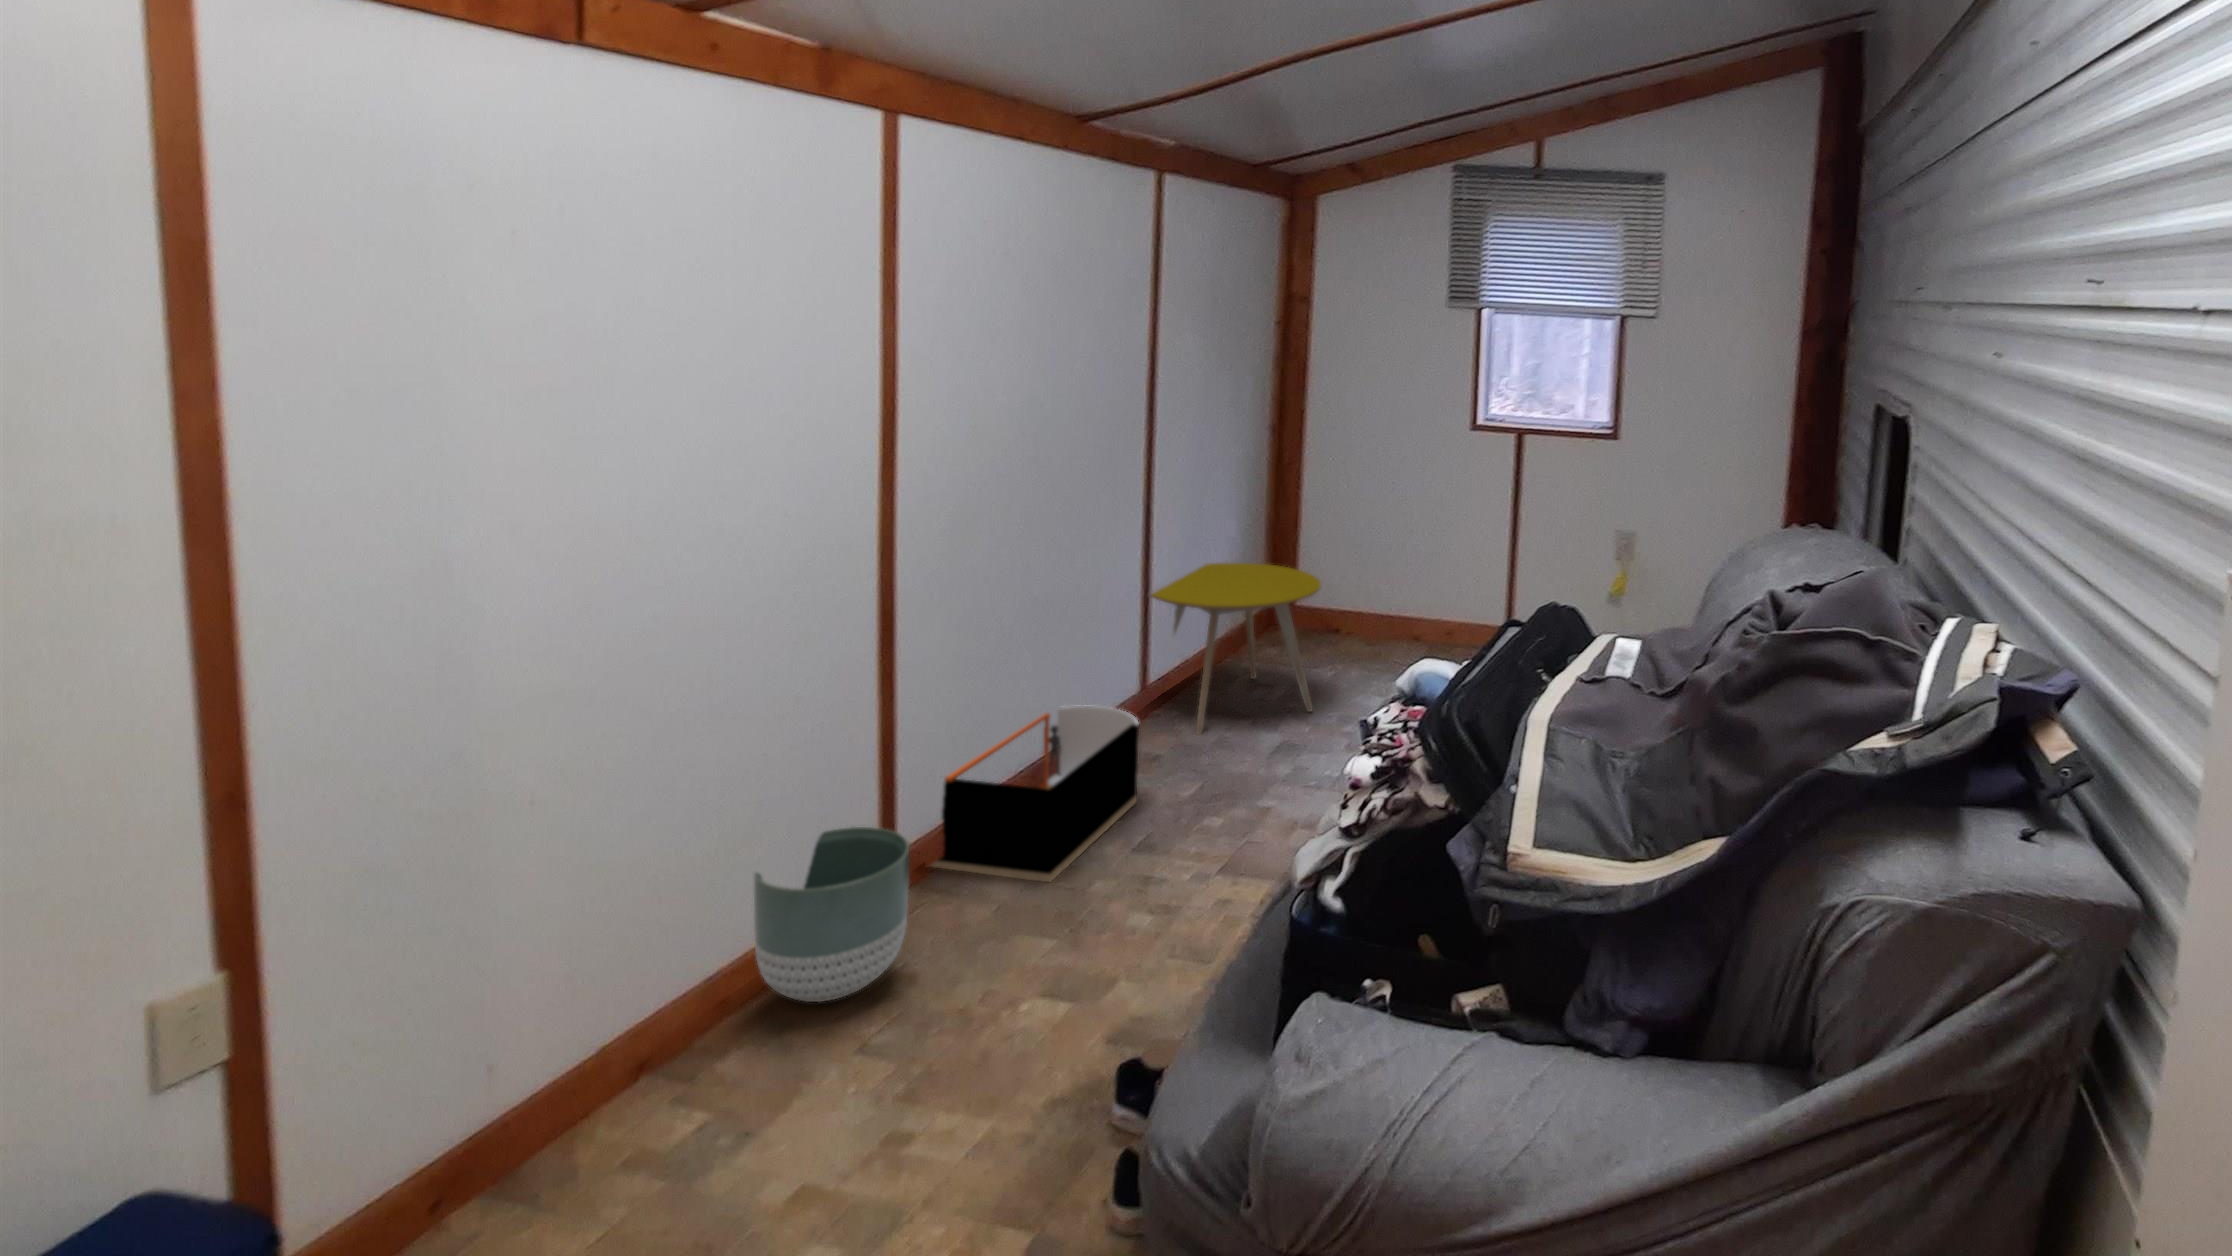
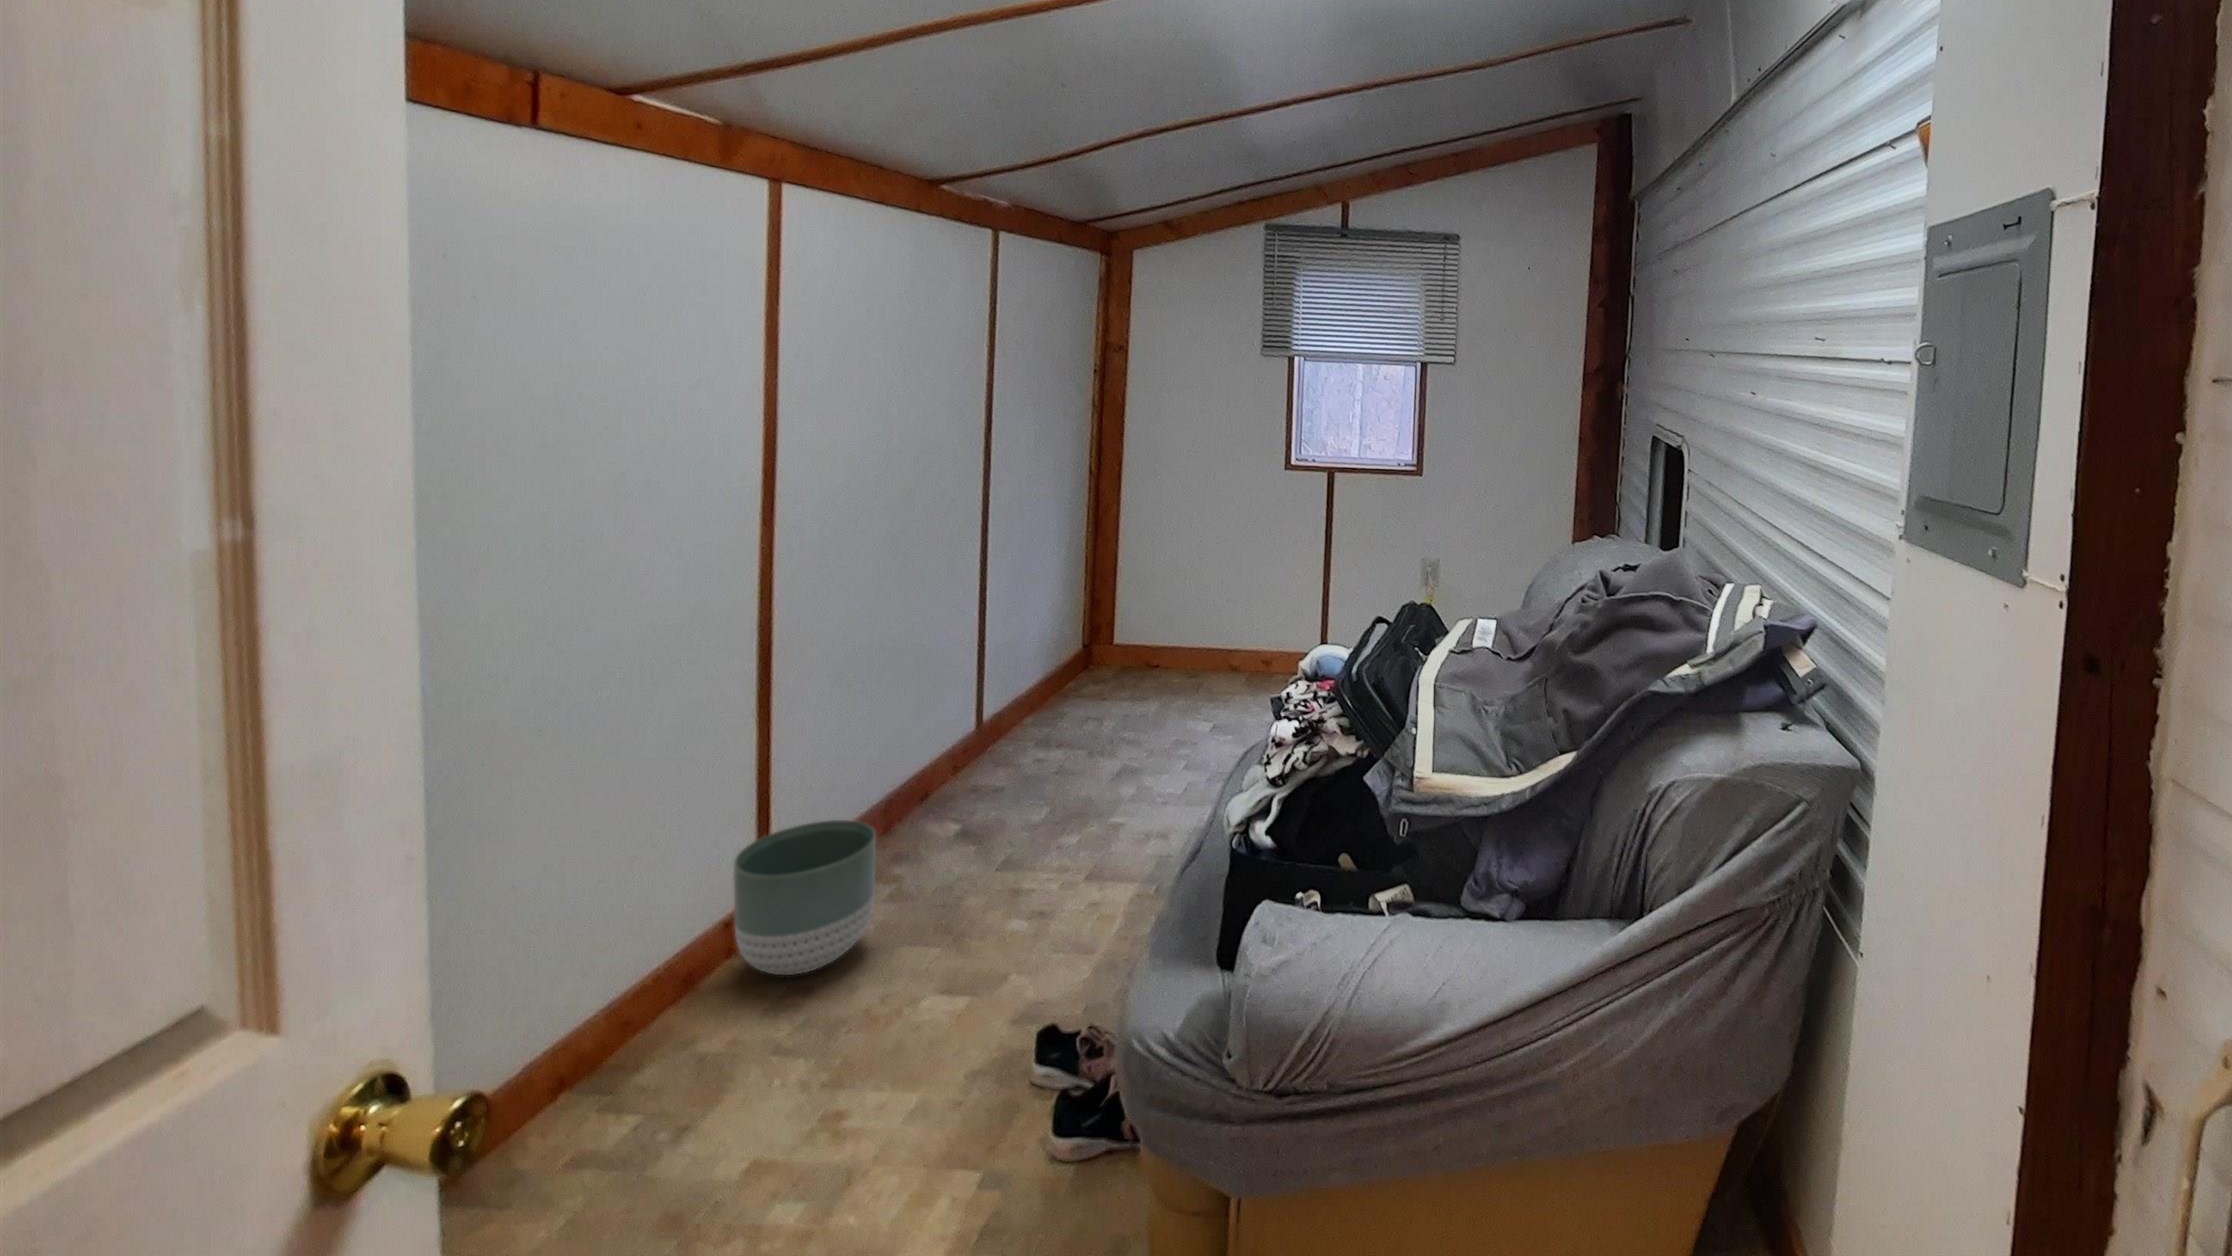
side table: present [1151,563,1321,735] -> none [1056,578,1216,728]
storage bin: present [927,705,1139,882] -> none [878,707,1066,859]

